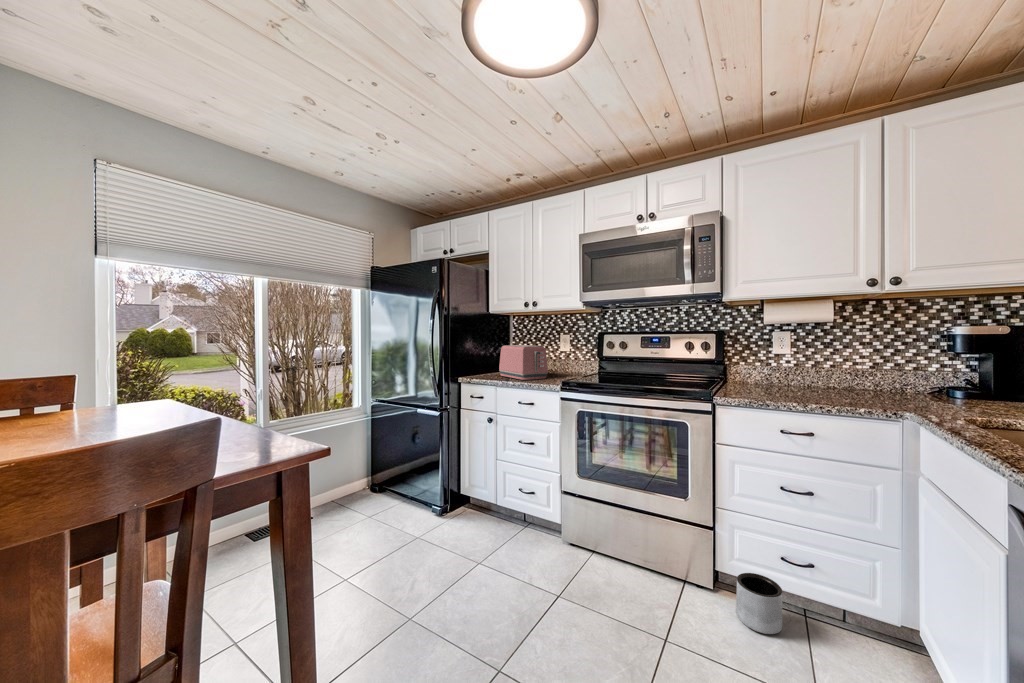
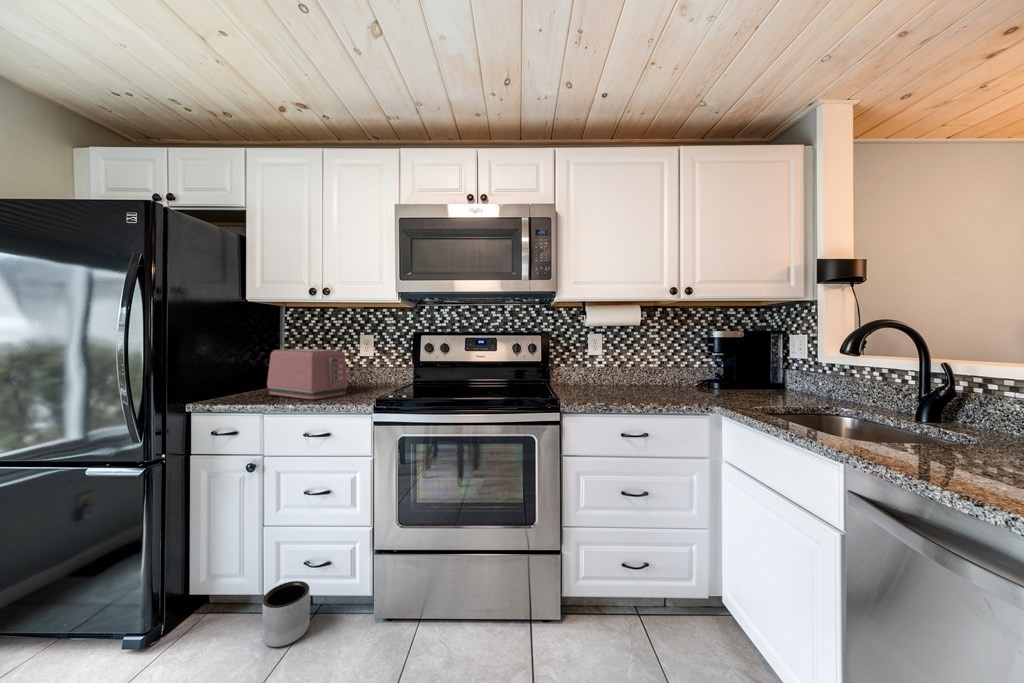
planter: present [736,573,782,634] -> present [262,581,310,647]

